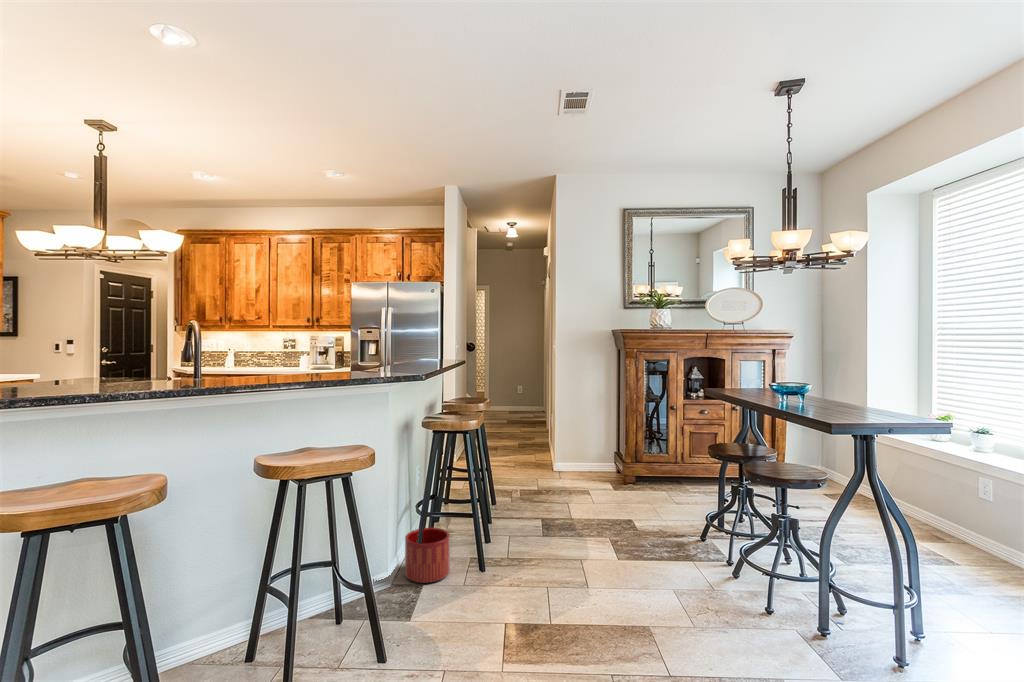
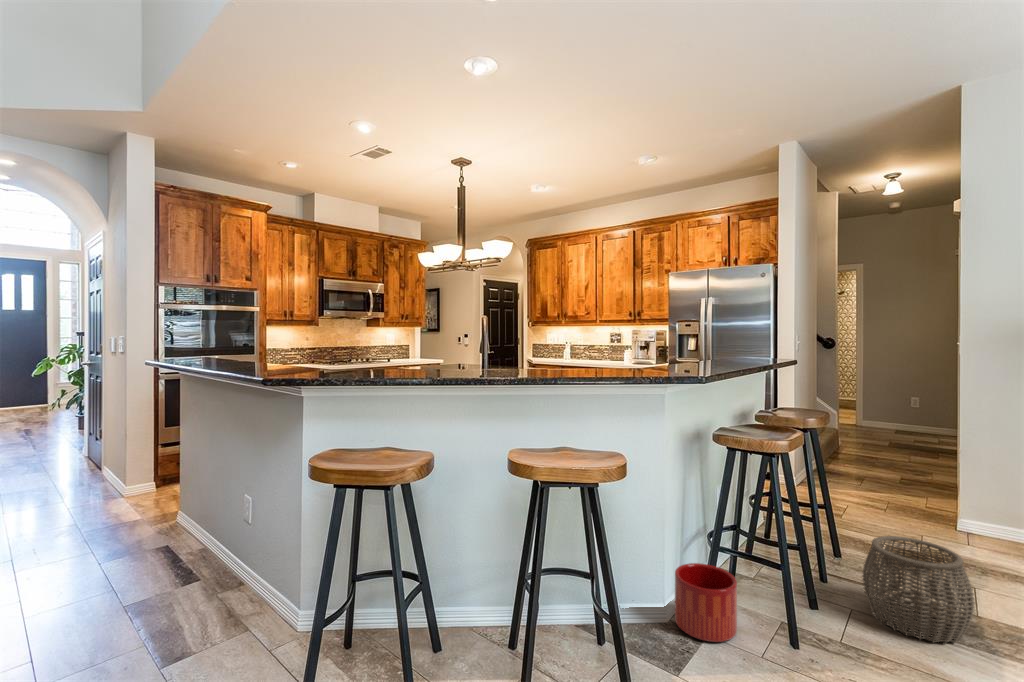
woven basket: none [516,480,571,541] -> present [862,536,975,643]

